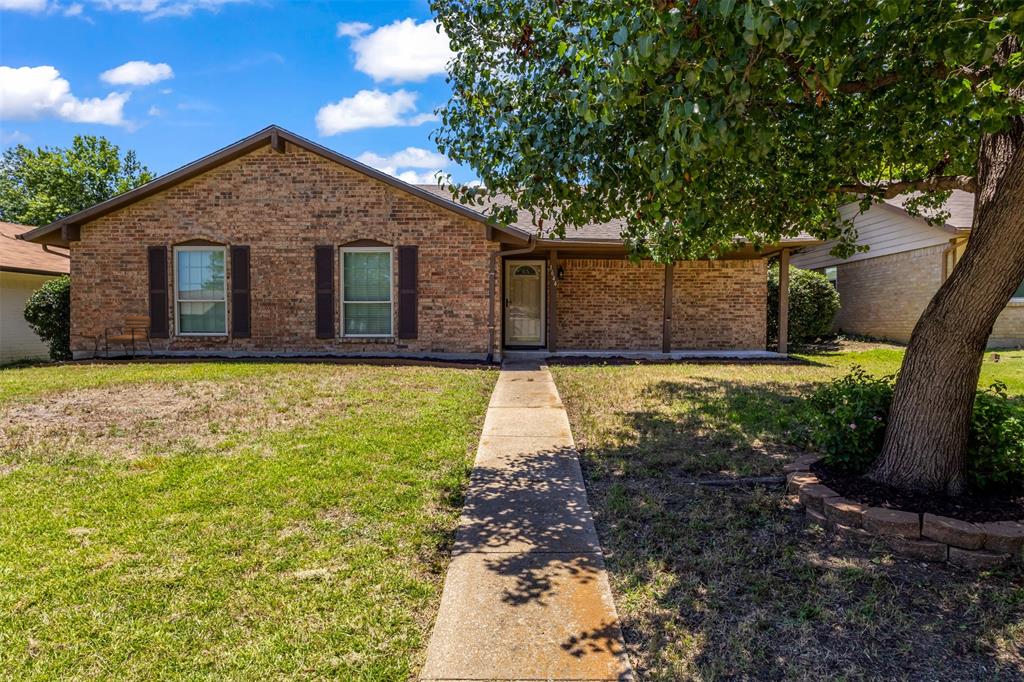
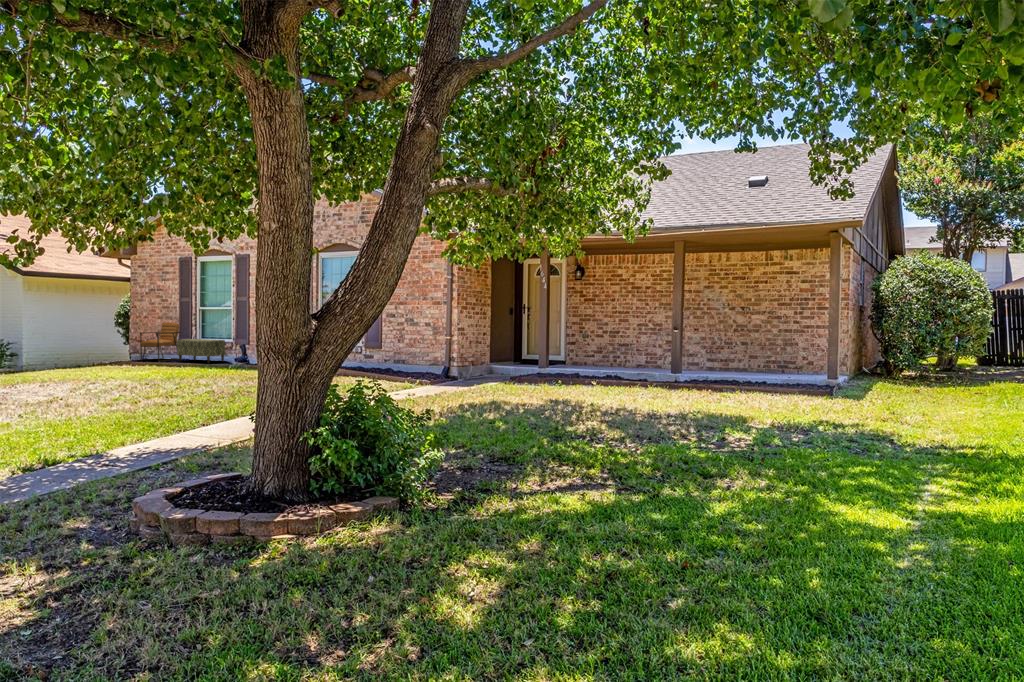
bench: none [157,334,217,359] -> present [177,339,226,363]

